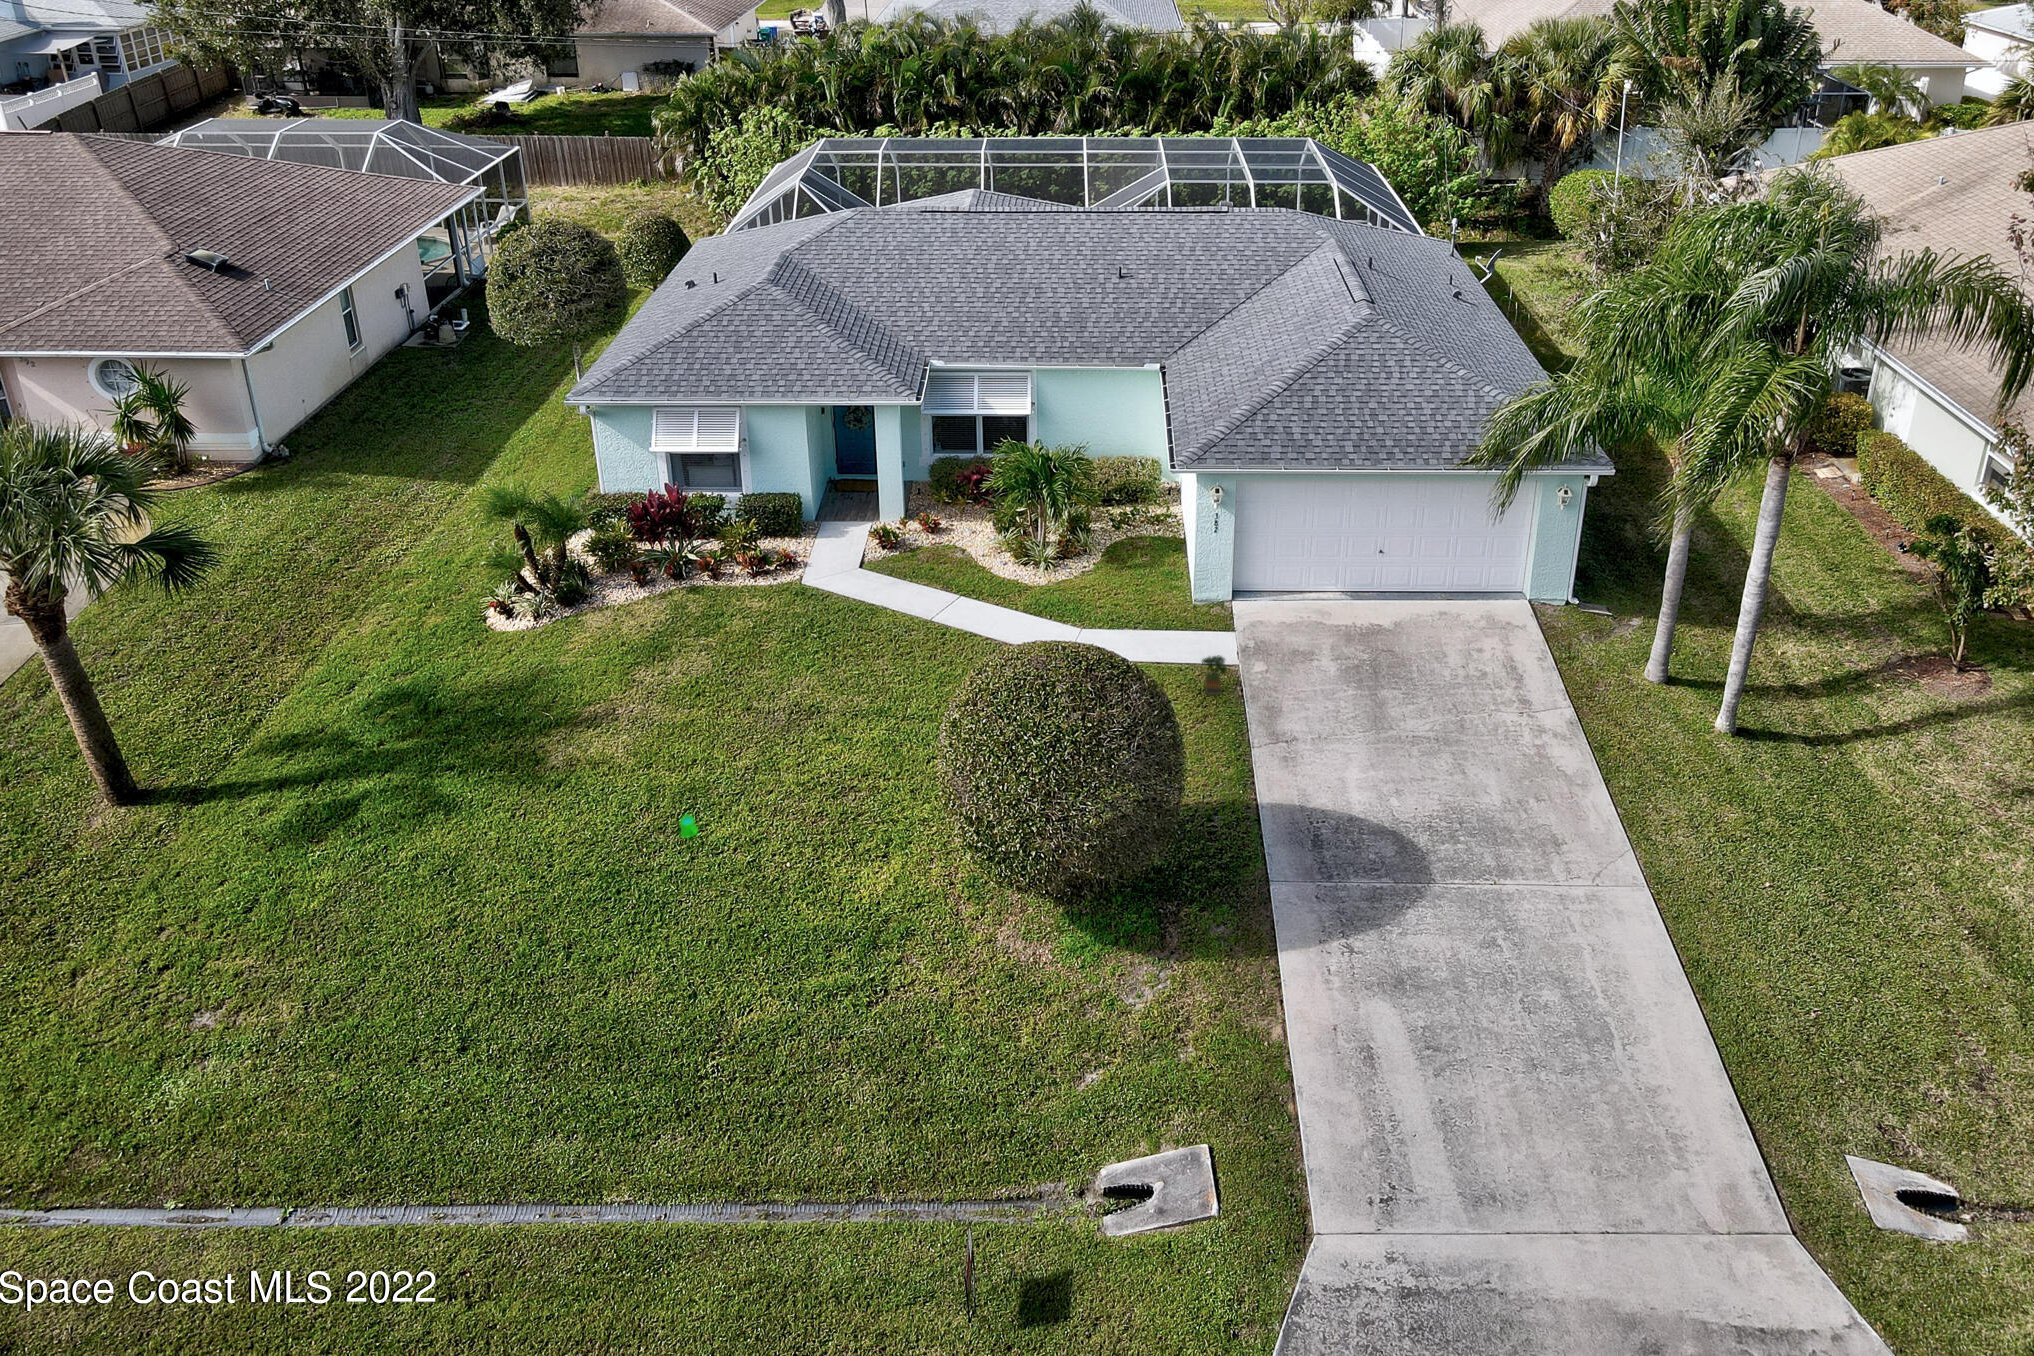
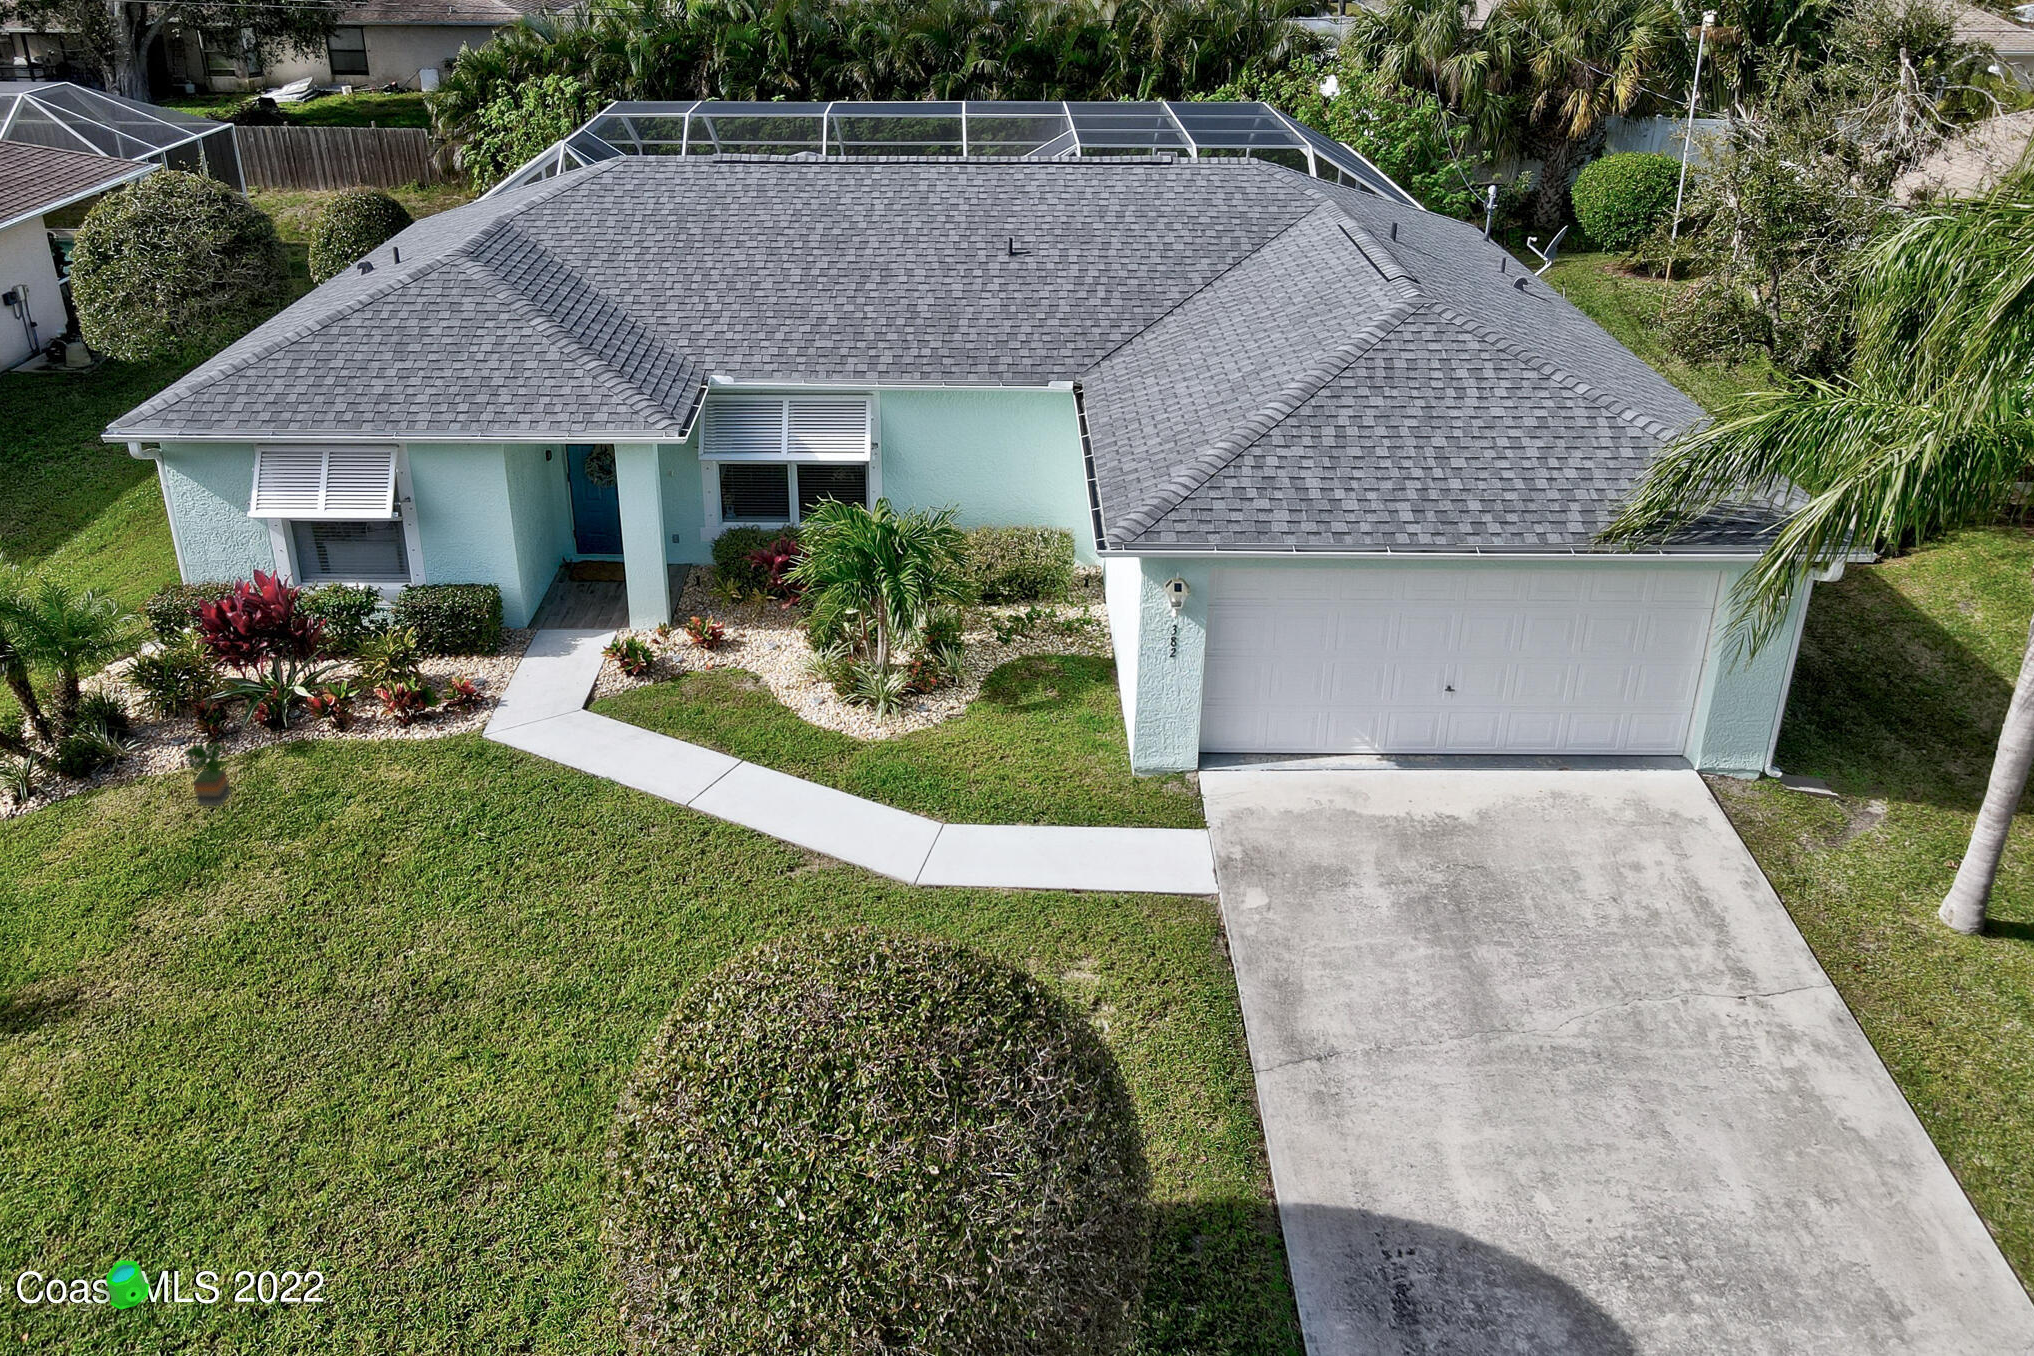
potted tree: present [1202,655,1227,695] -> present [185,743,230,805]

